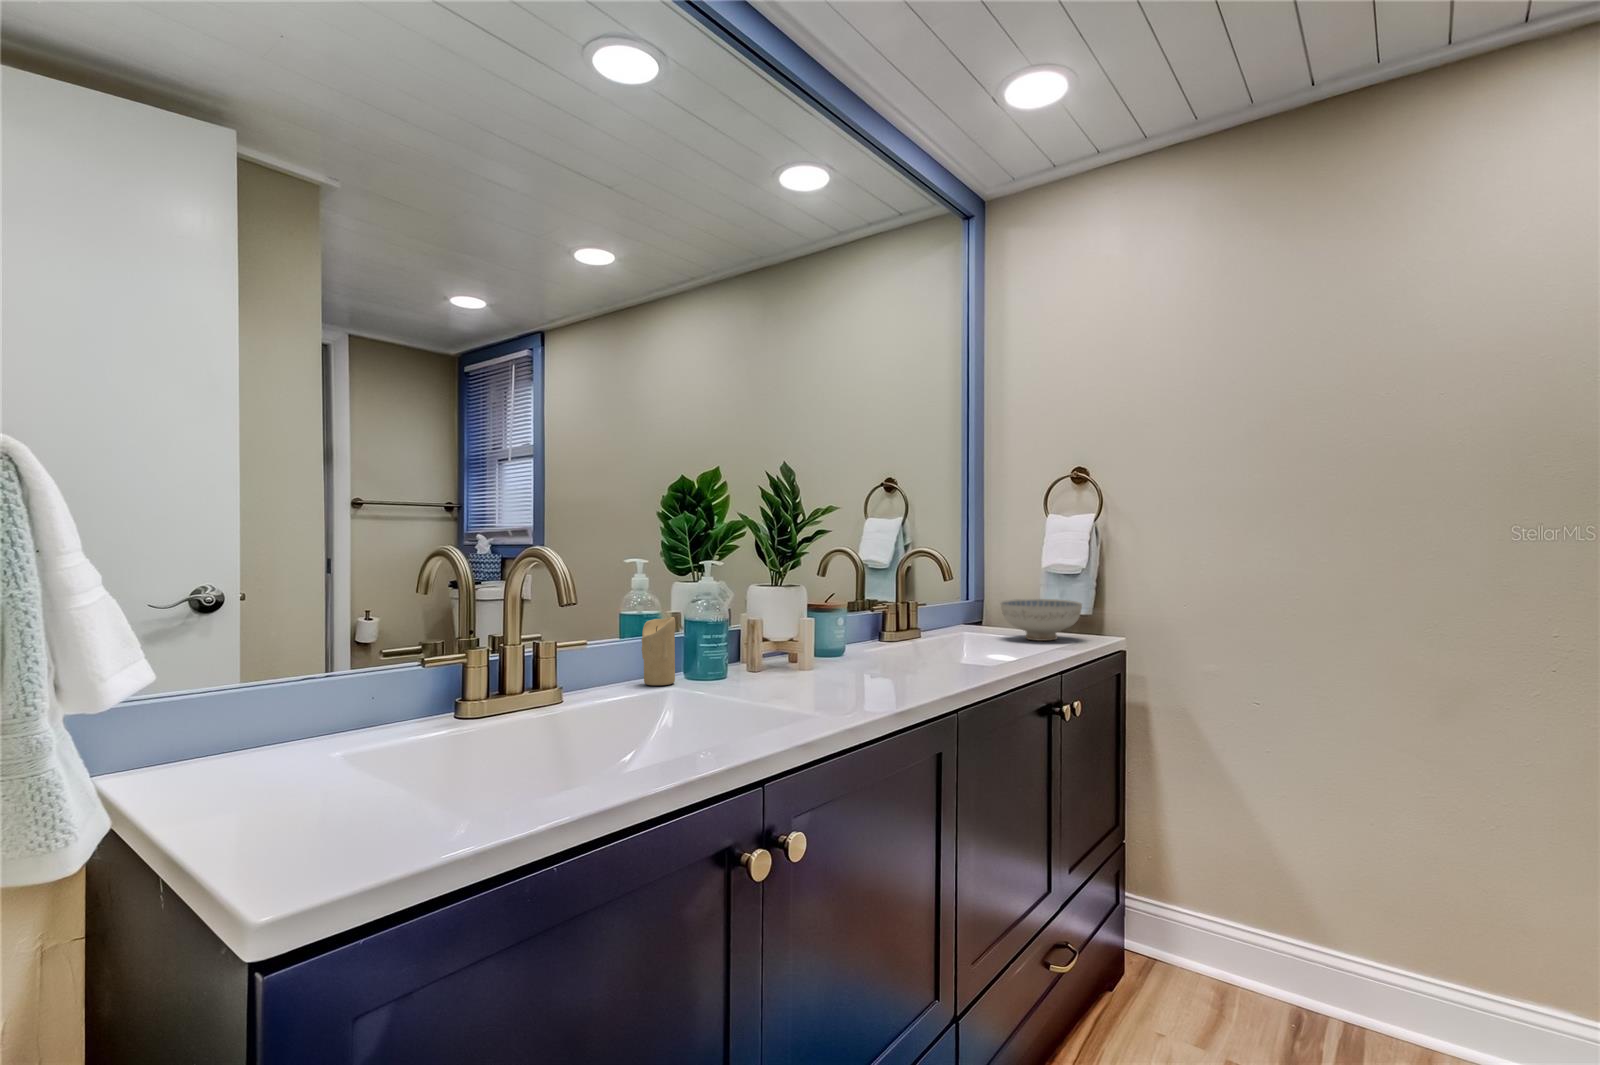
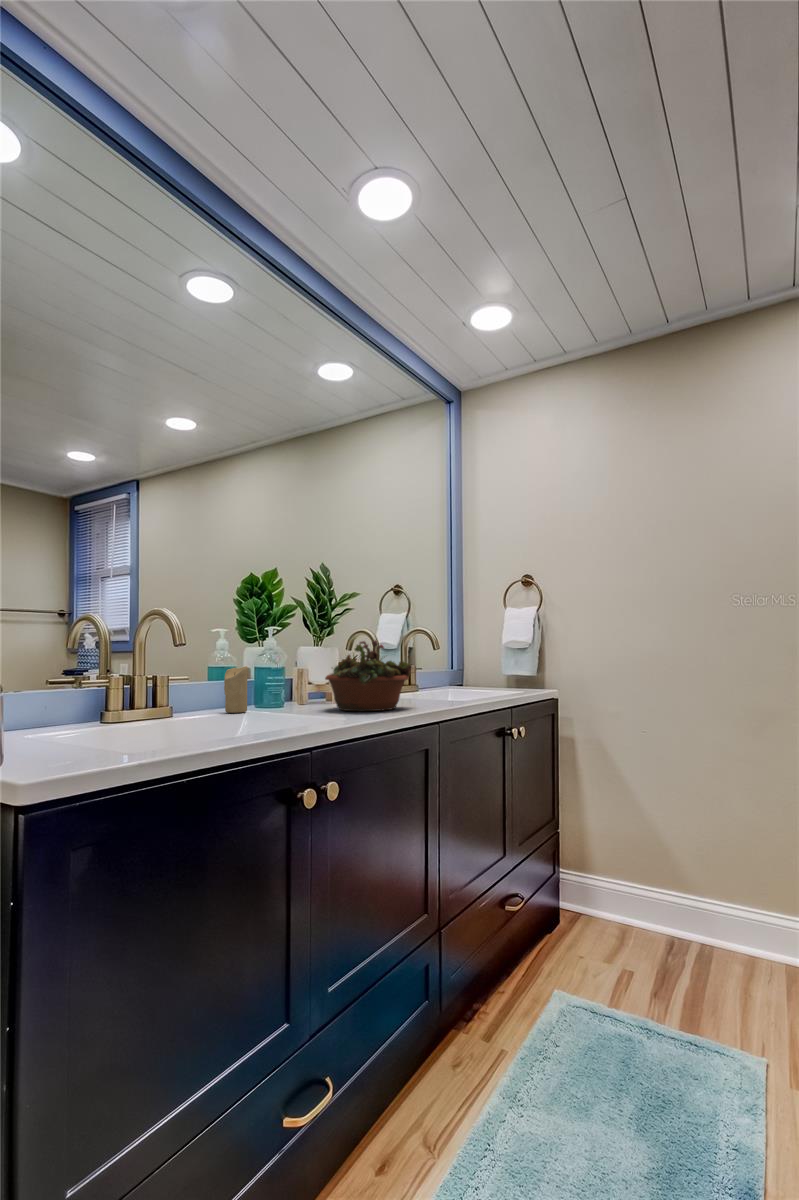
succulent planter: none [787,582,918,689] -> present [325,641,412,711]
ceramic bowl: present [1001,599,1082,641] -> none [473,664,528,692]

